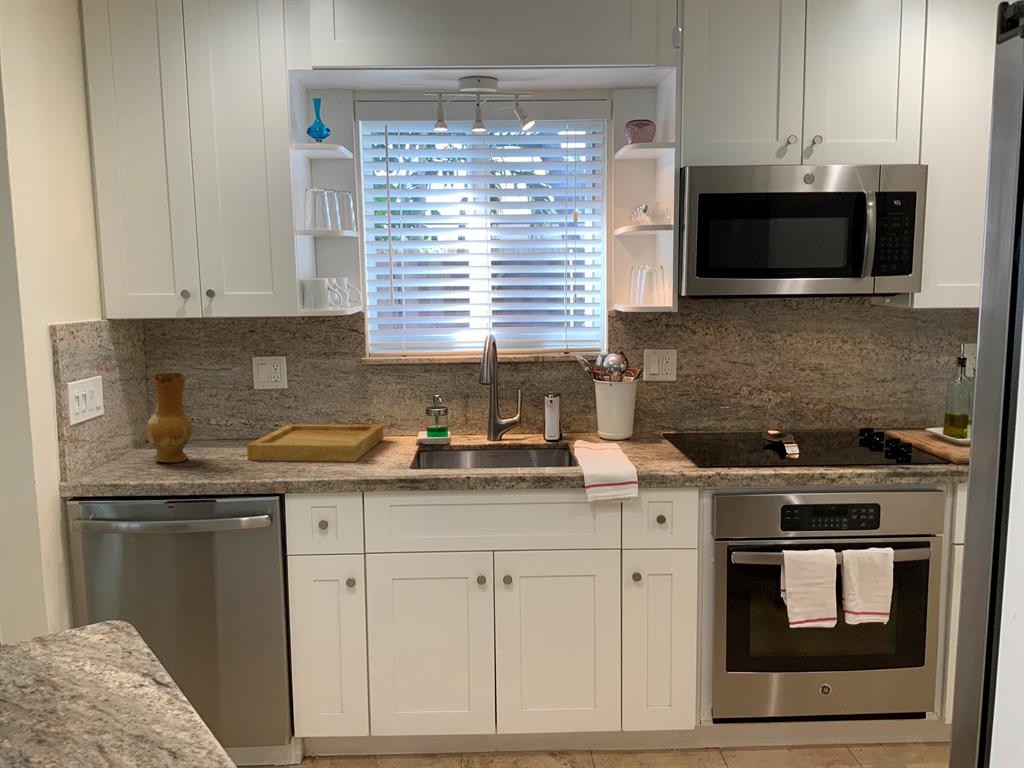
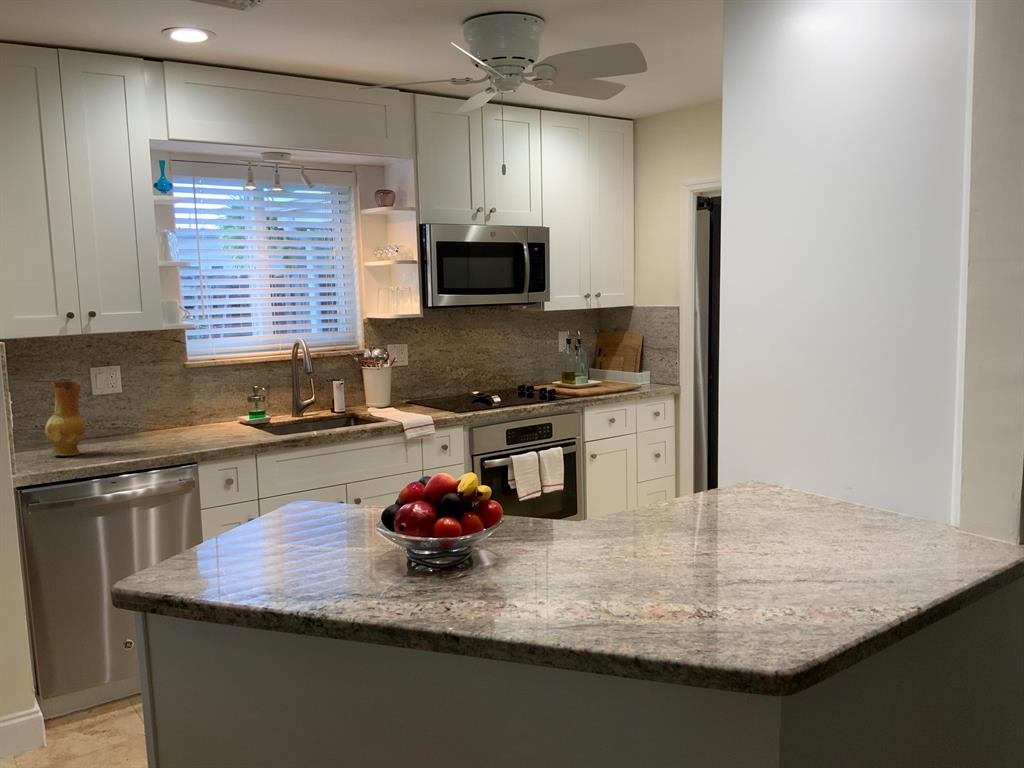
tray: present [247,424,384,461] -> none [126,415,228,447]

